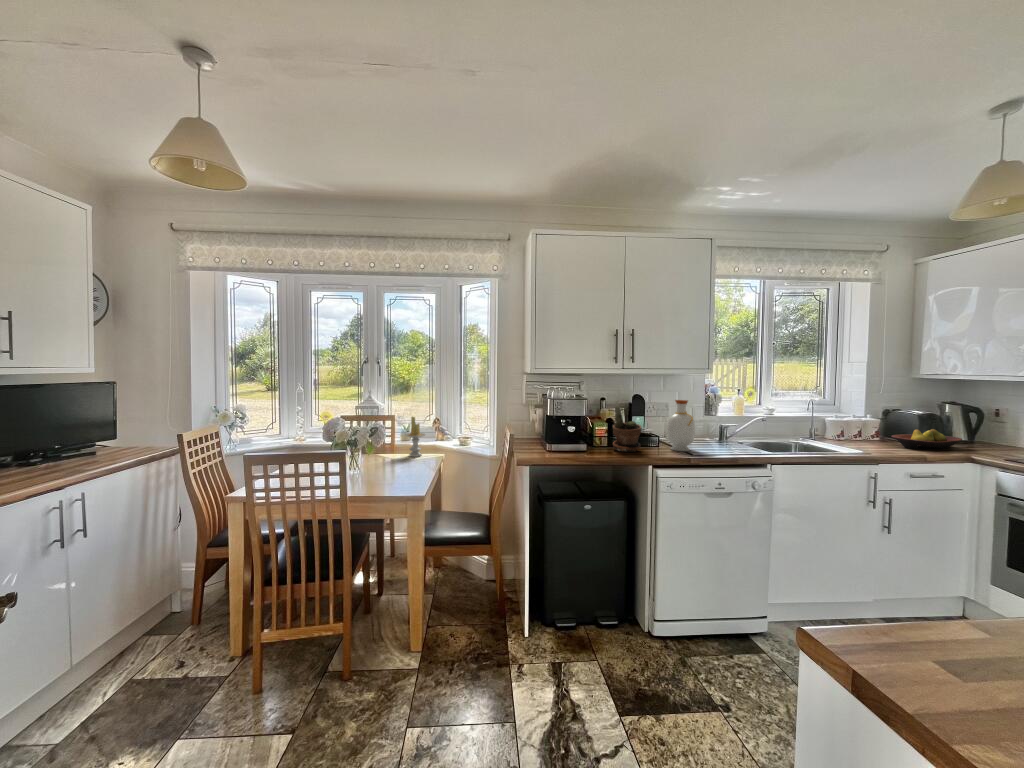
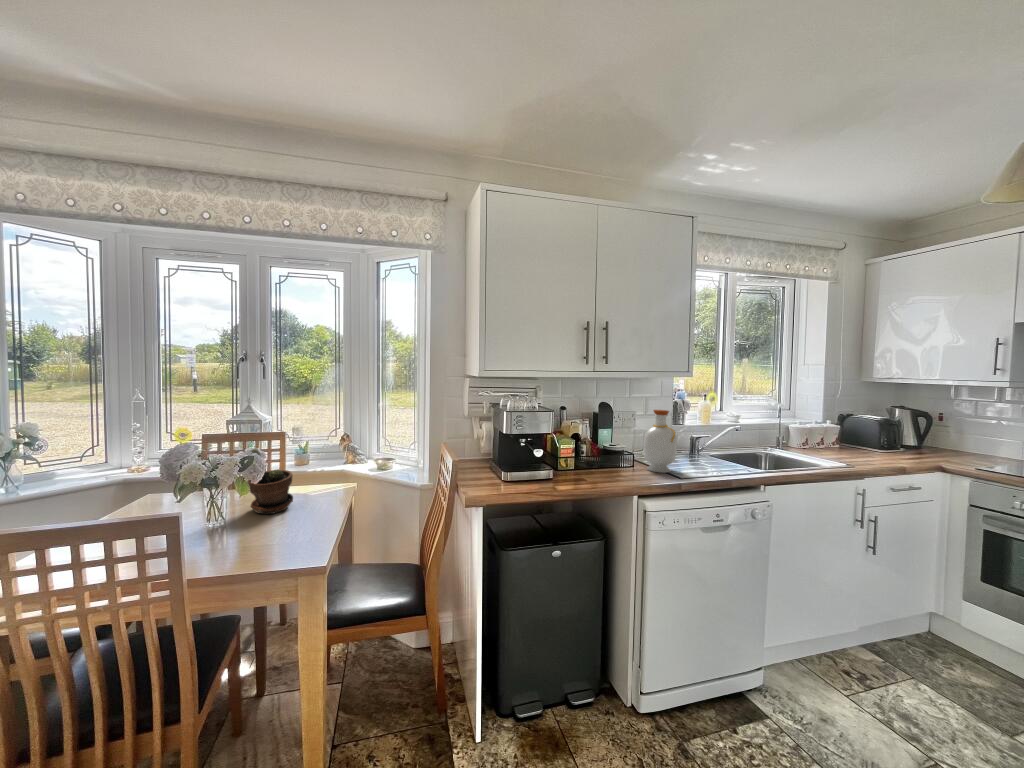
potted plant: present [613,406,641,452] -> present [248,449,293,514]
candle: present [406,417,425,457] -> none [301,434,331,490]
fruit bowl: present [891,429,962,449] -> none [858,436,924,459]

